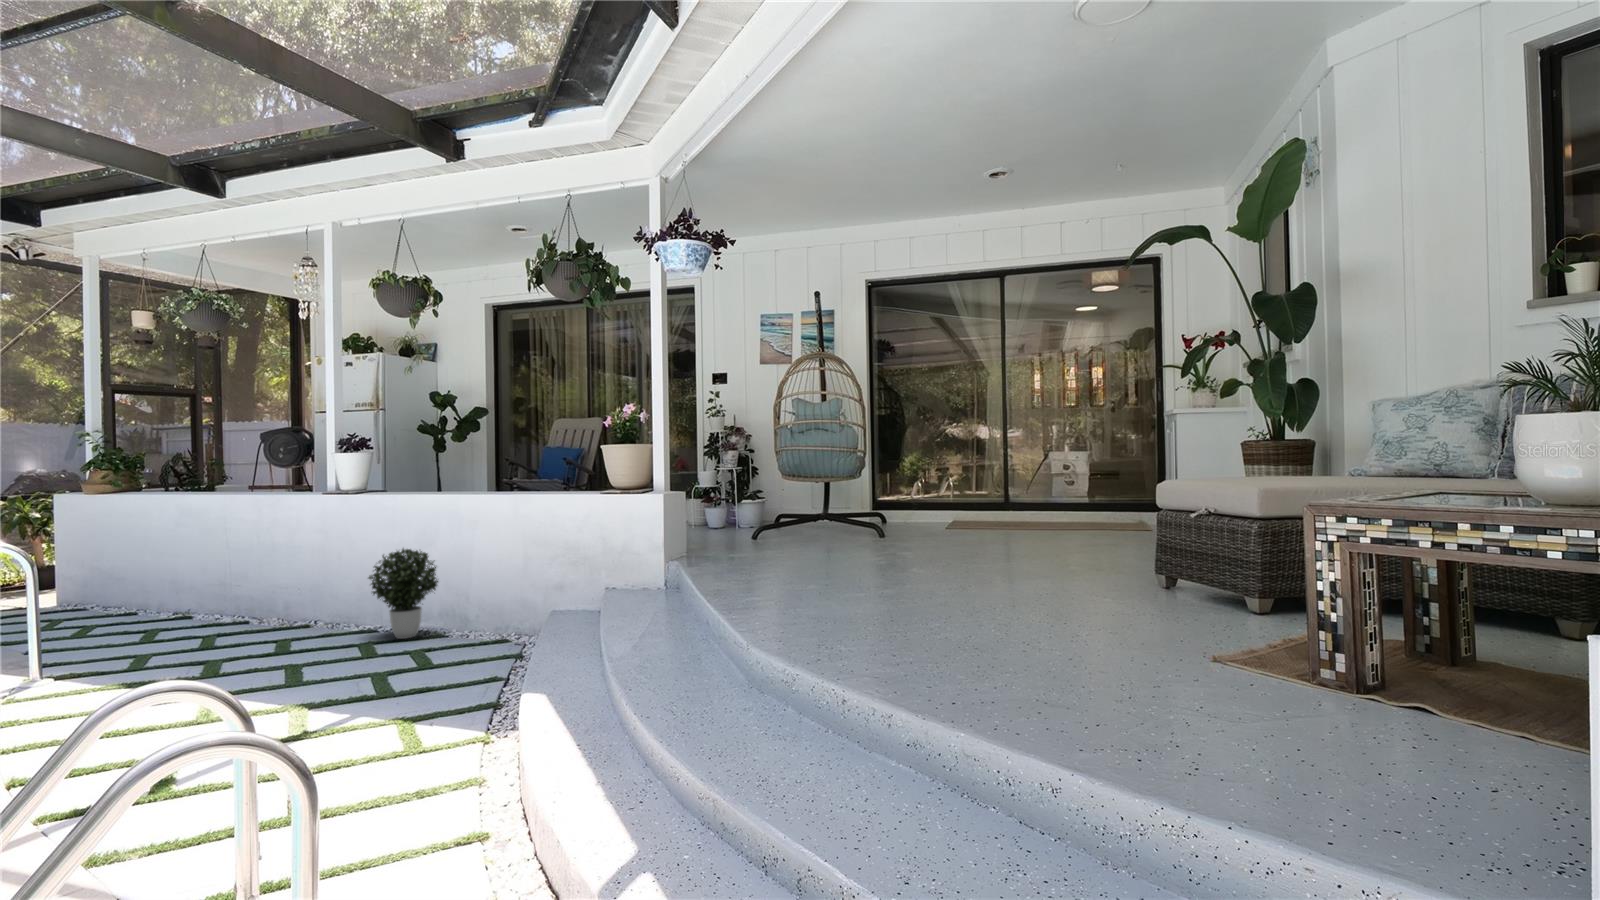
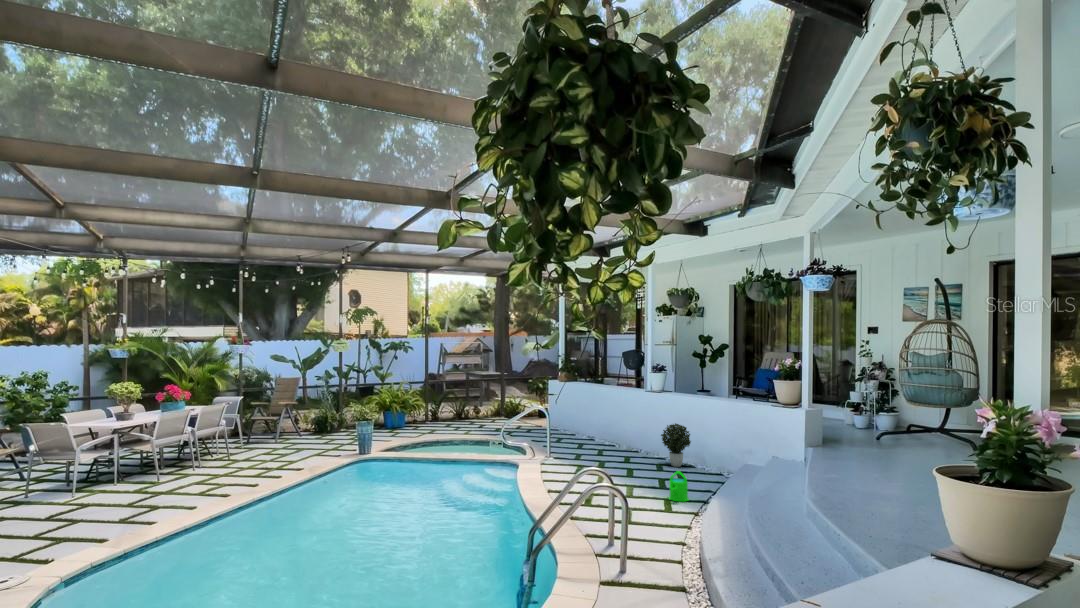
watering can: none [404,650,461,725] -> present [669,471,689,502]

